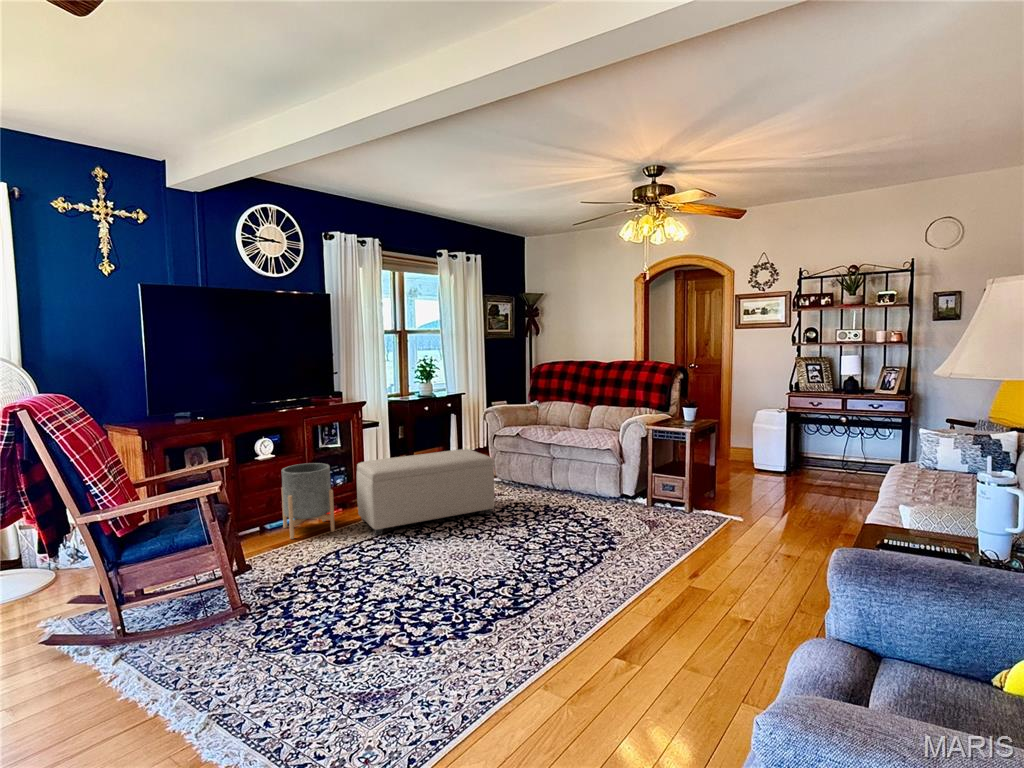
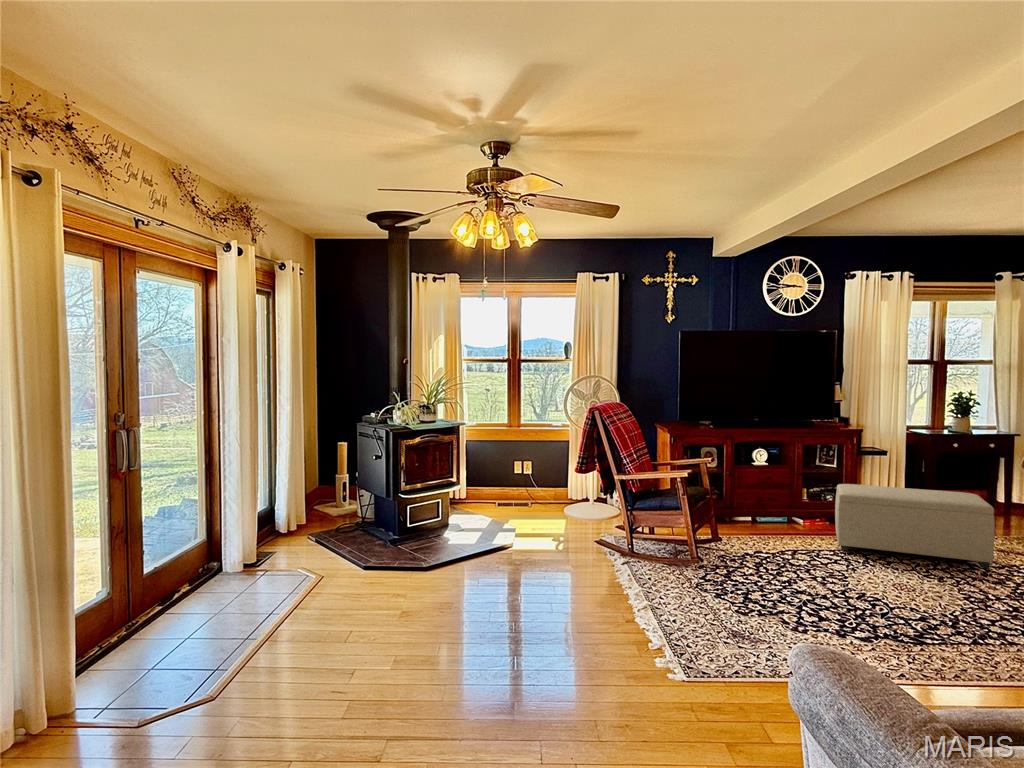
planter: present [282,463,335,539] -> none [768,476,810,538]

